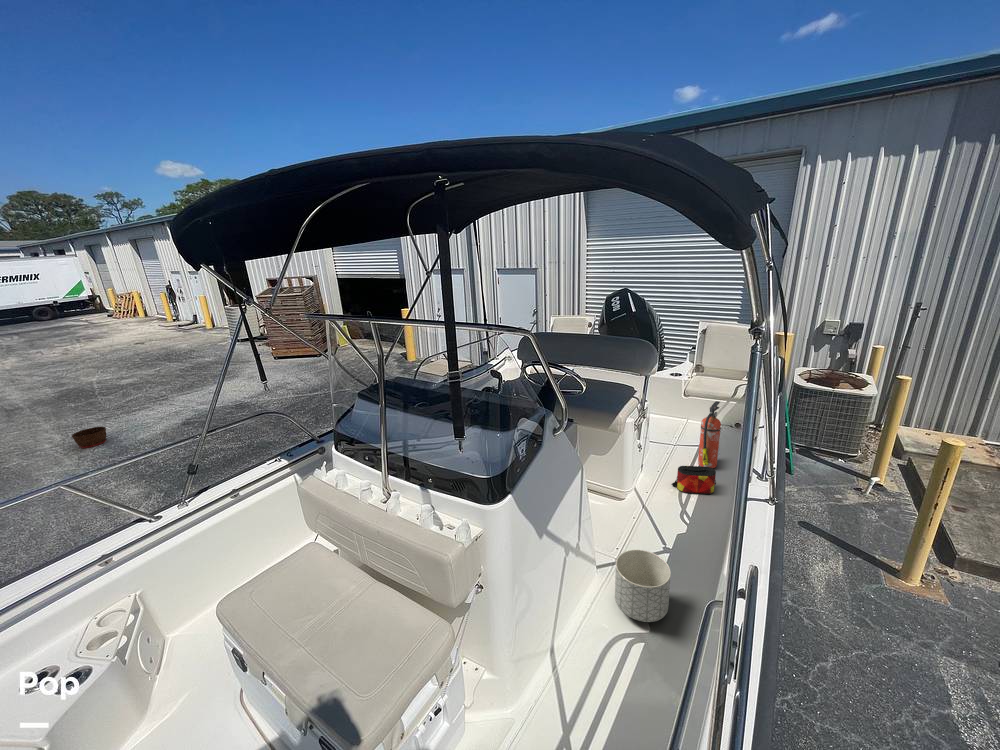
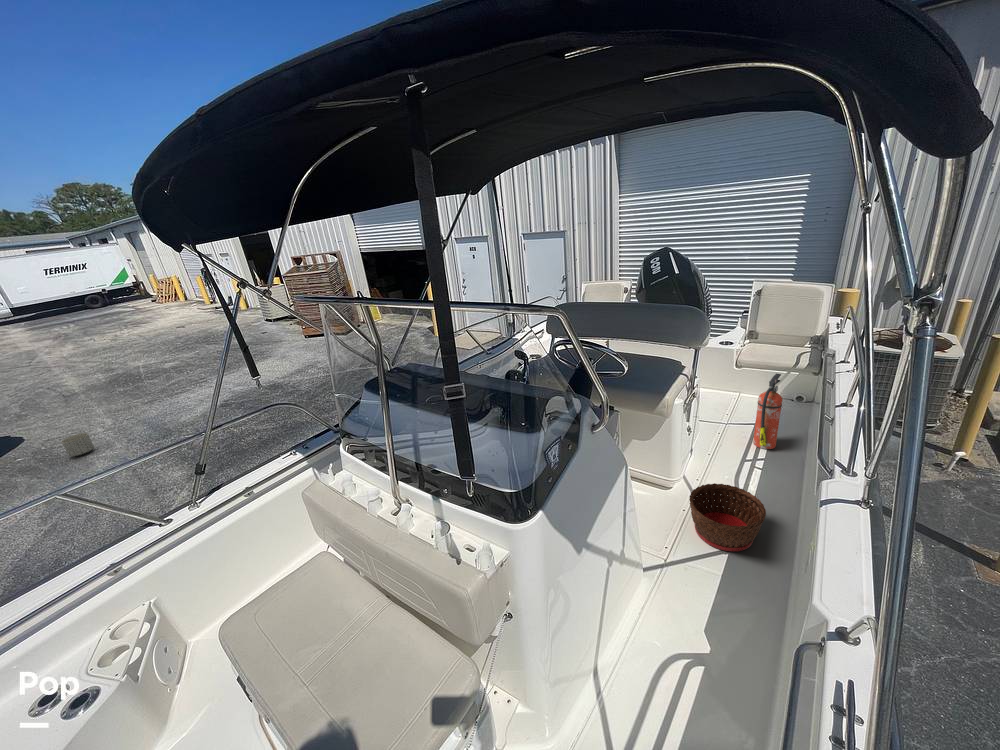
basket: present [72,427,106,448] -> present [689,483,766,551]
bag: present [672,466,716,494] -> none [724,448,778,480]
planter: present [615,550,671,622] -> present [61,433,94,456]

